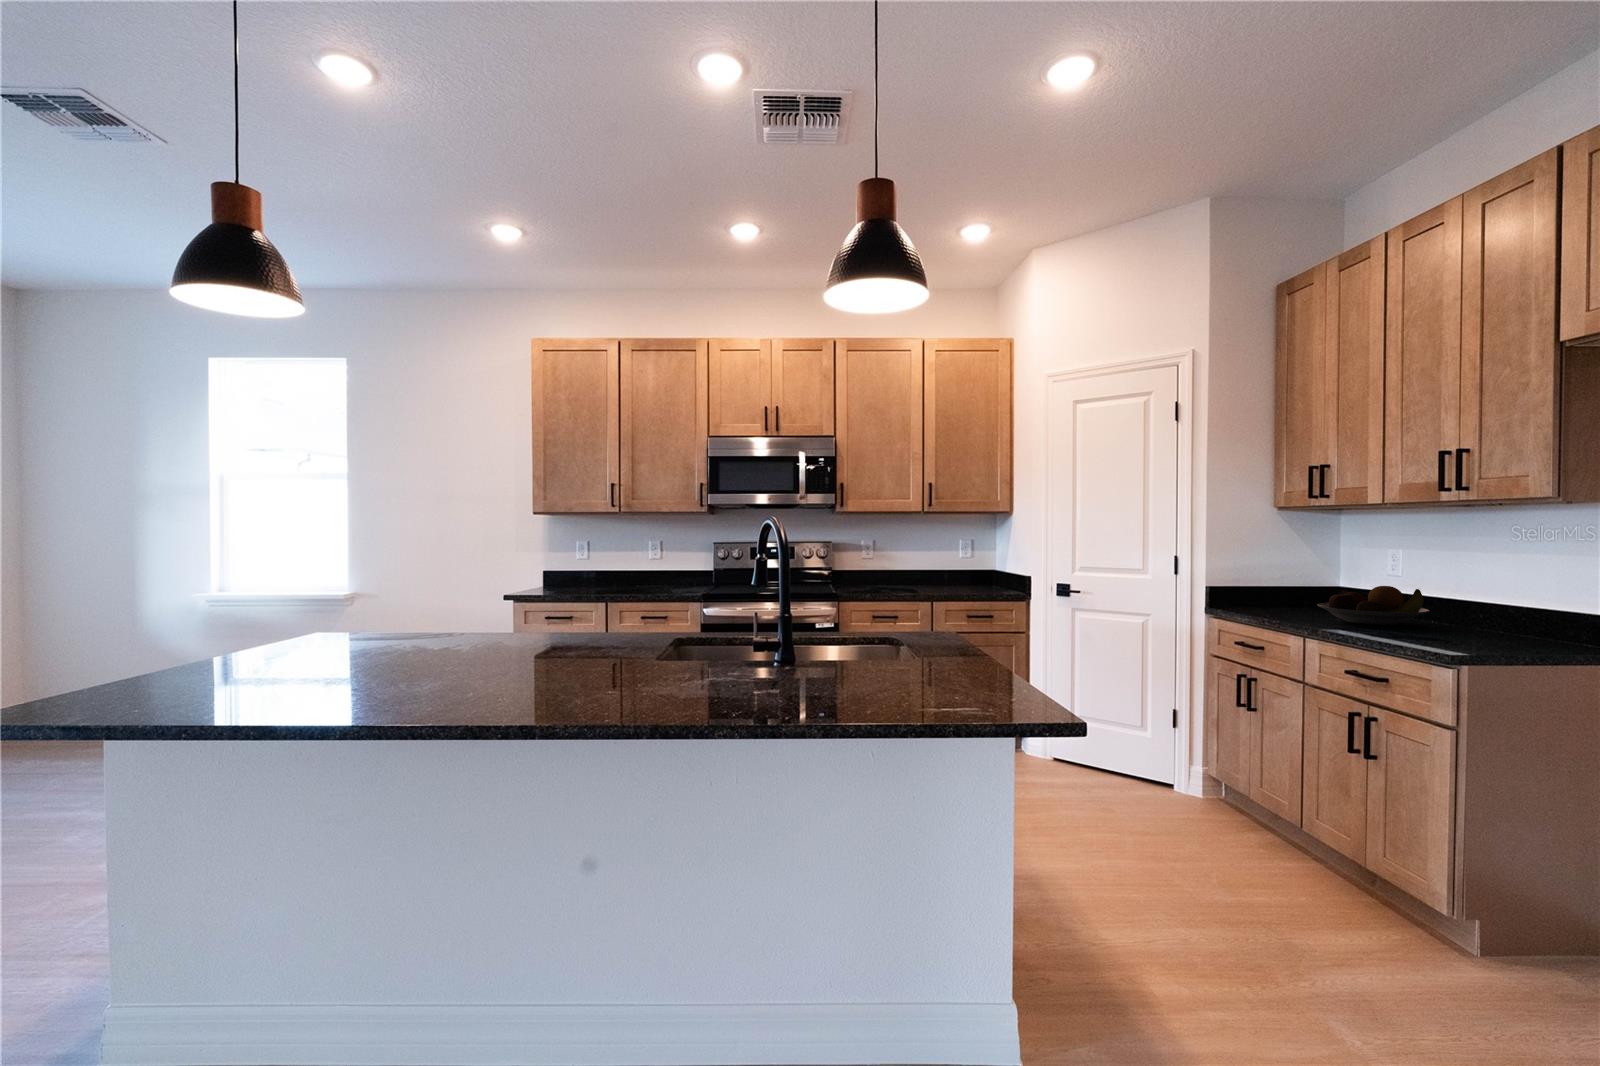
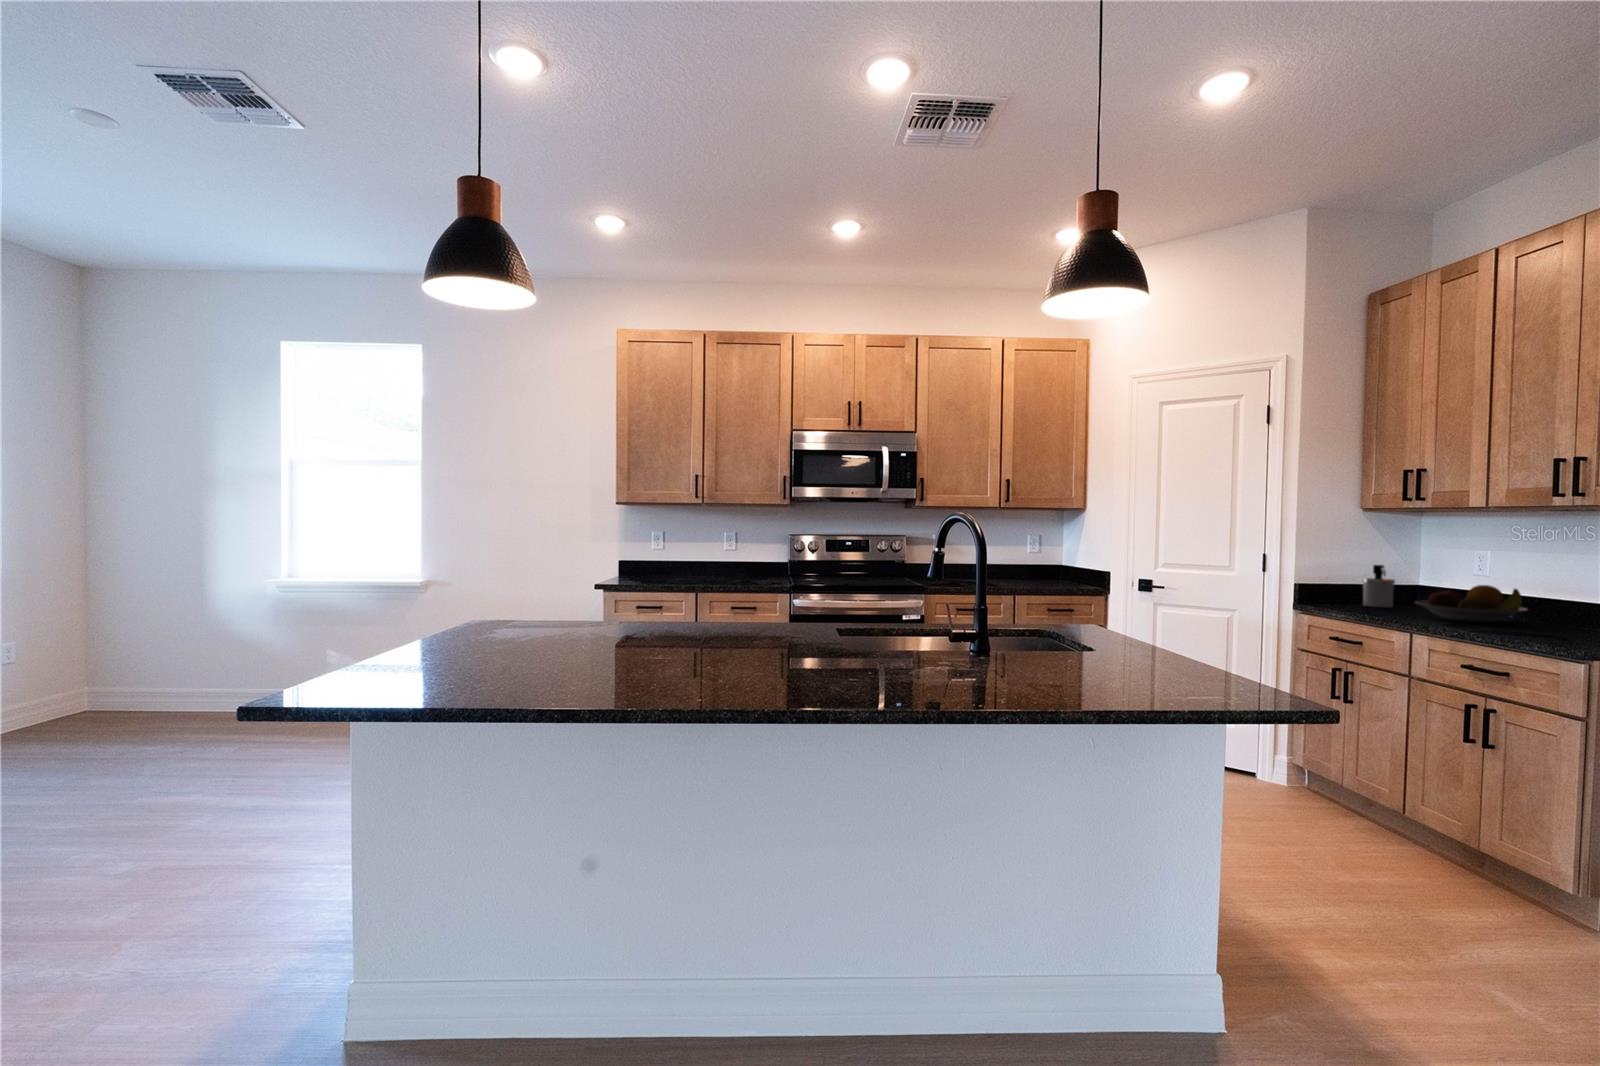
soap dispenser: none [1275,566,1307,610] -> present [1362,565,1395,608]

